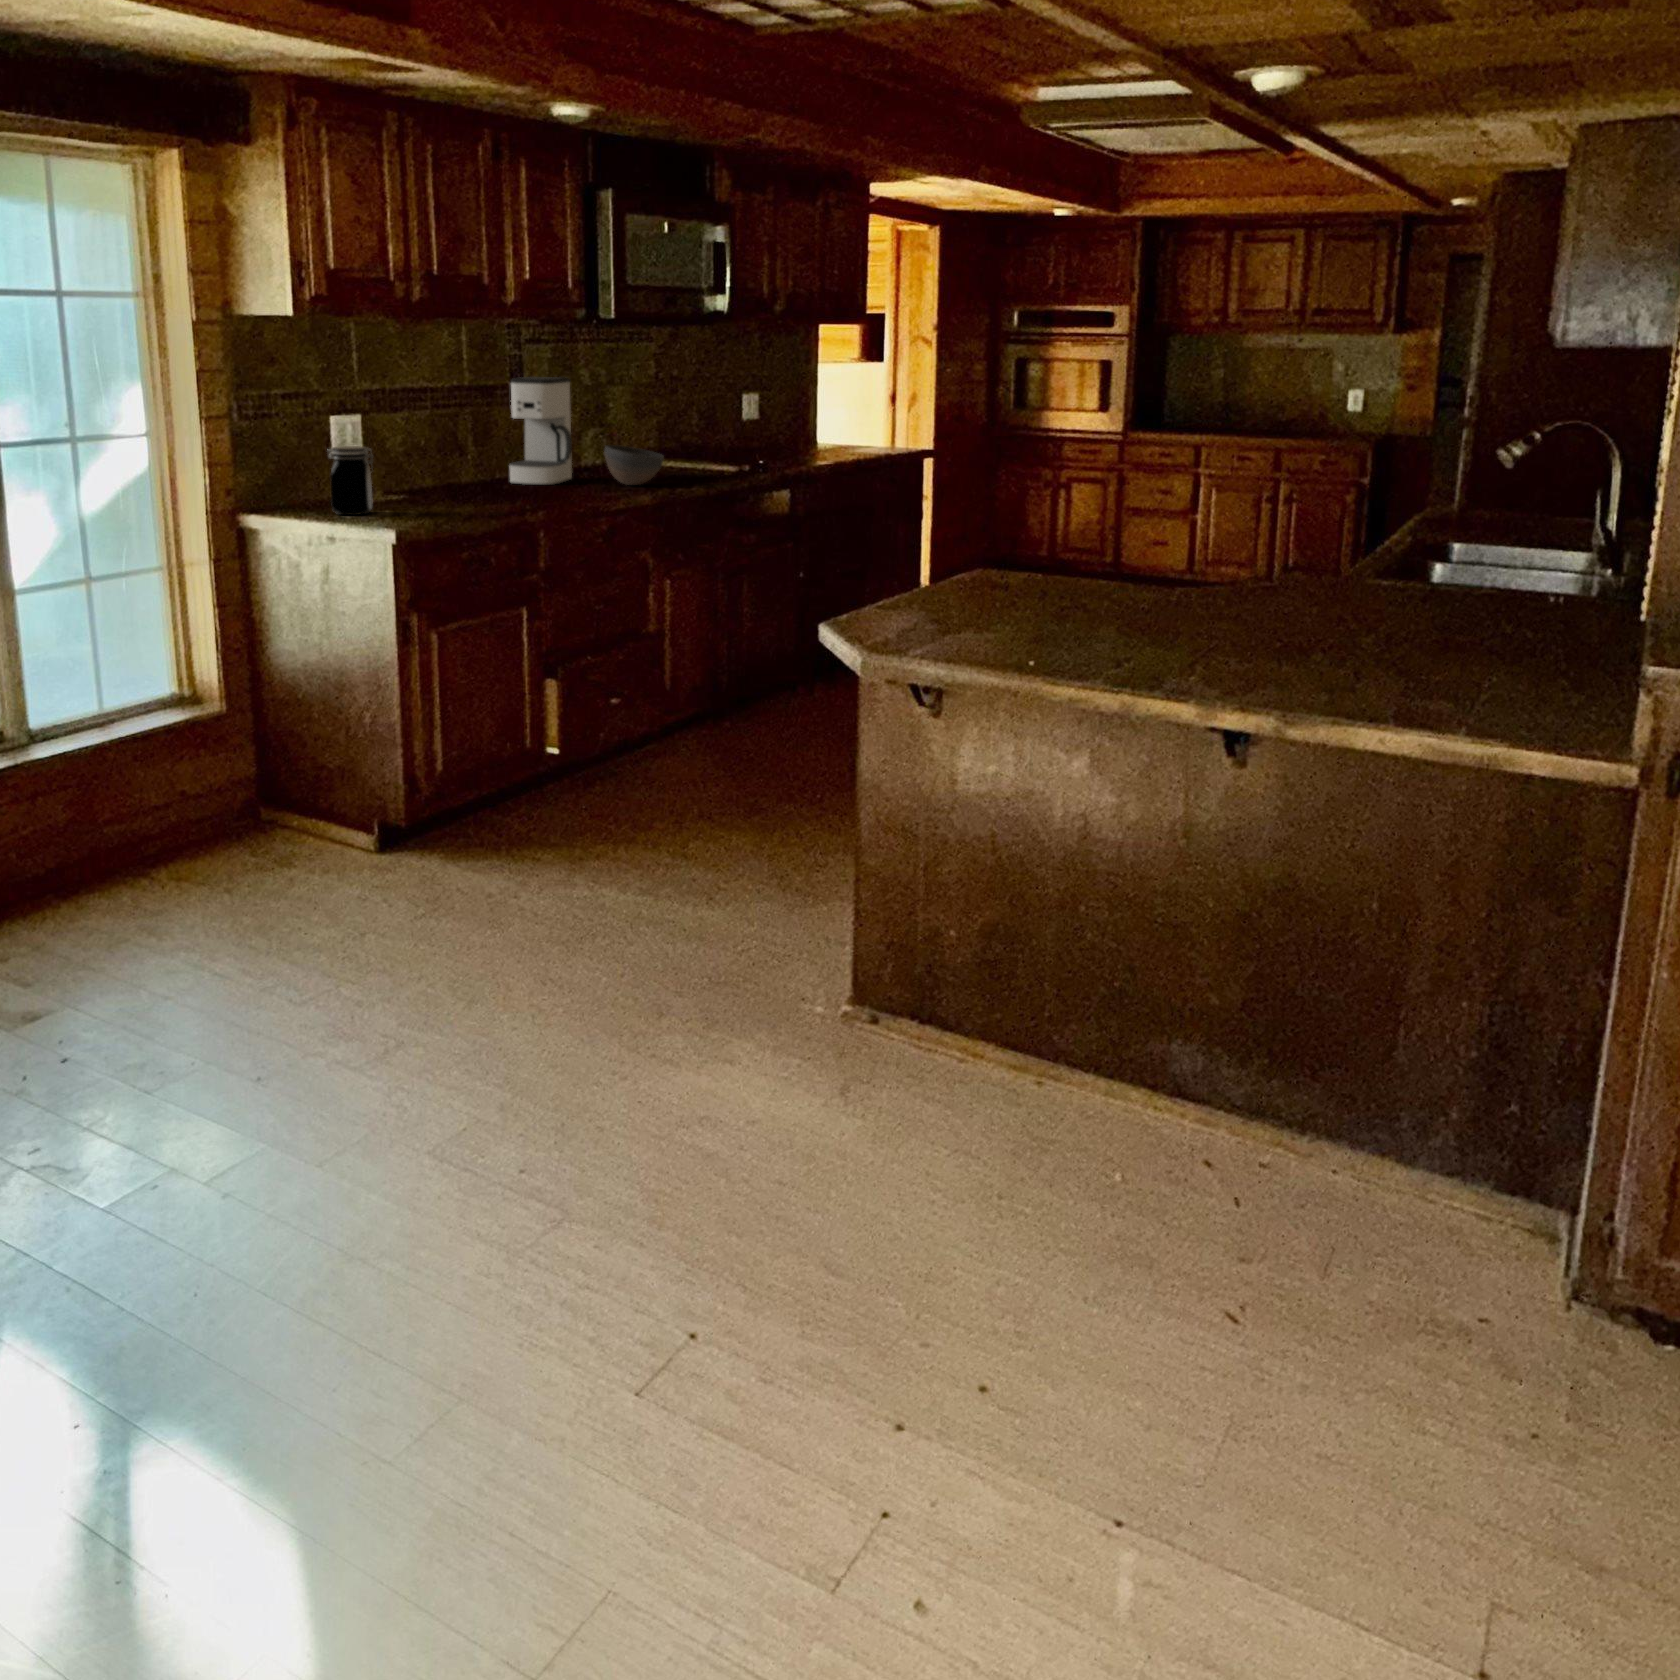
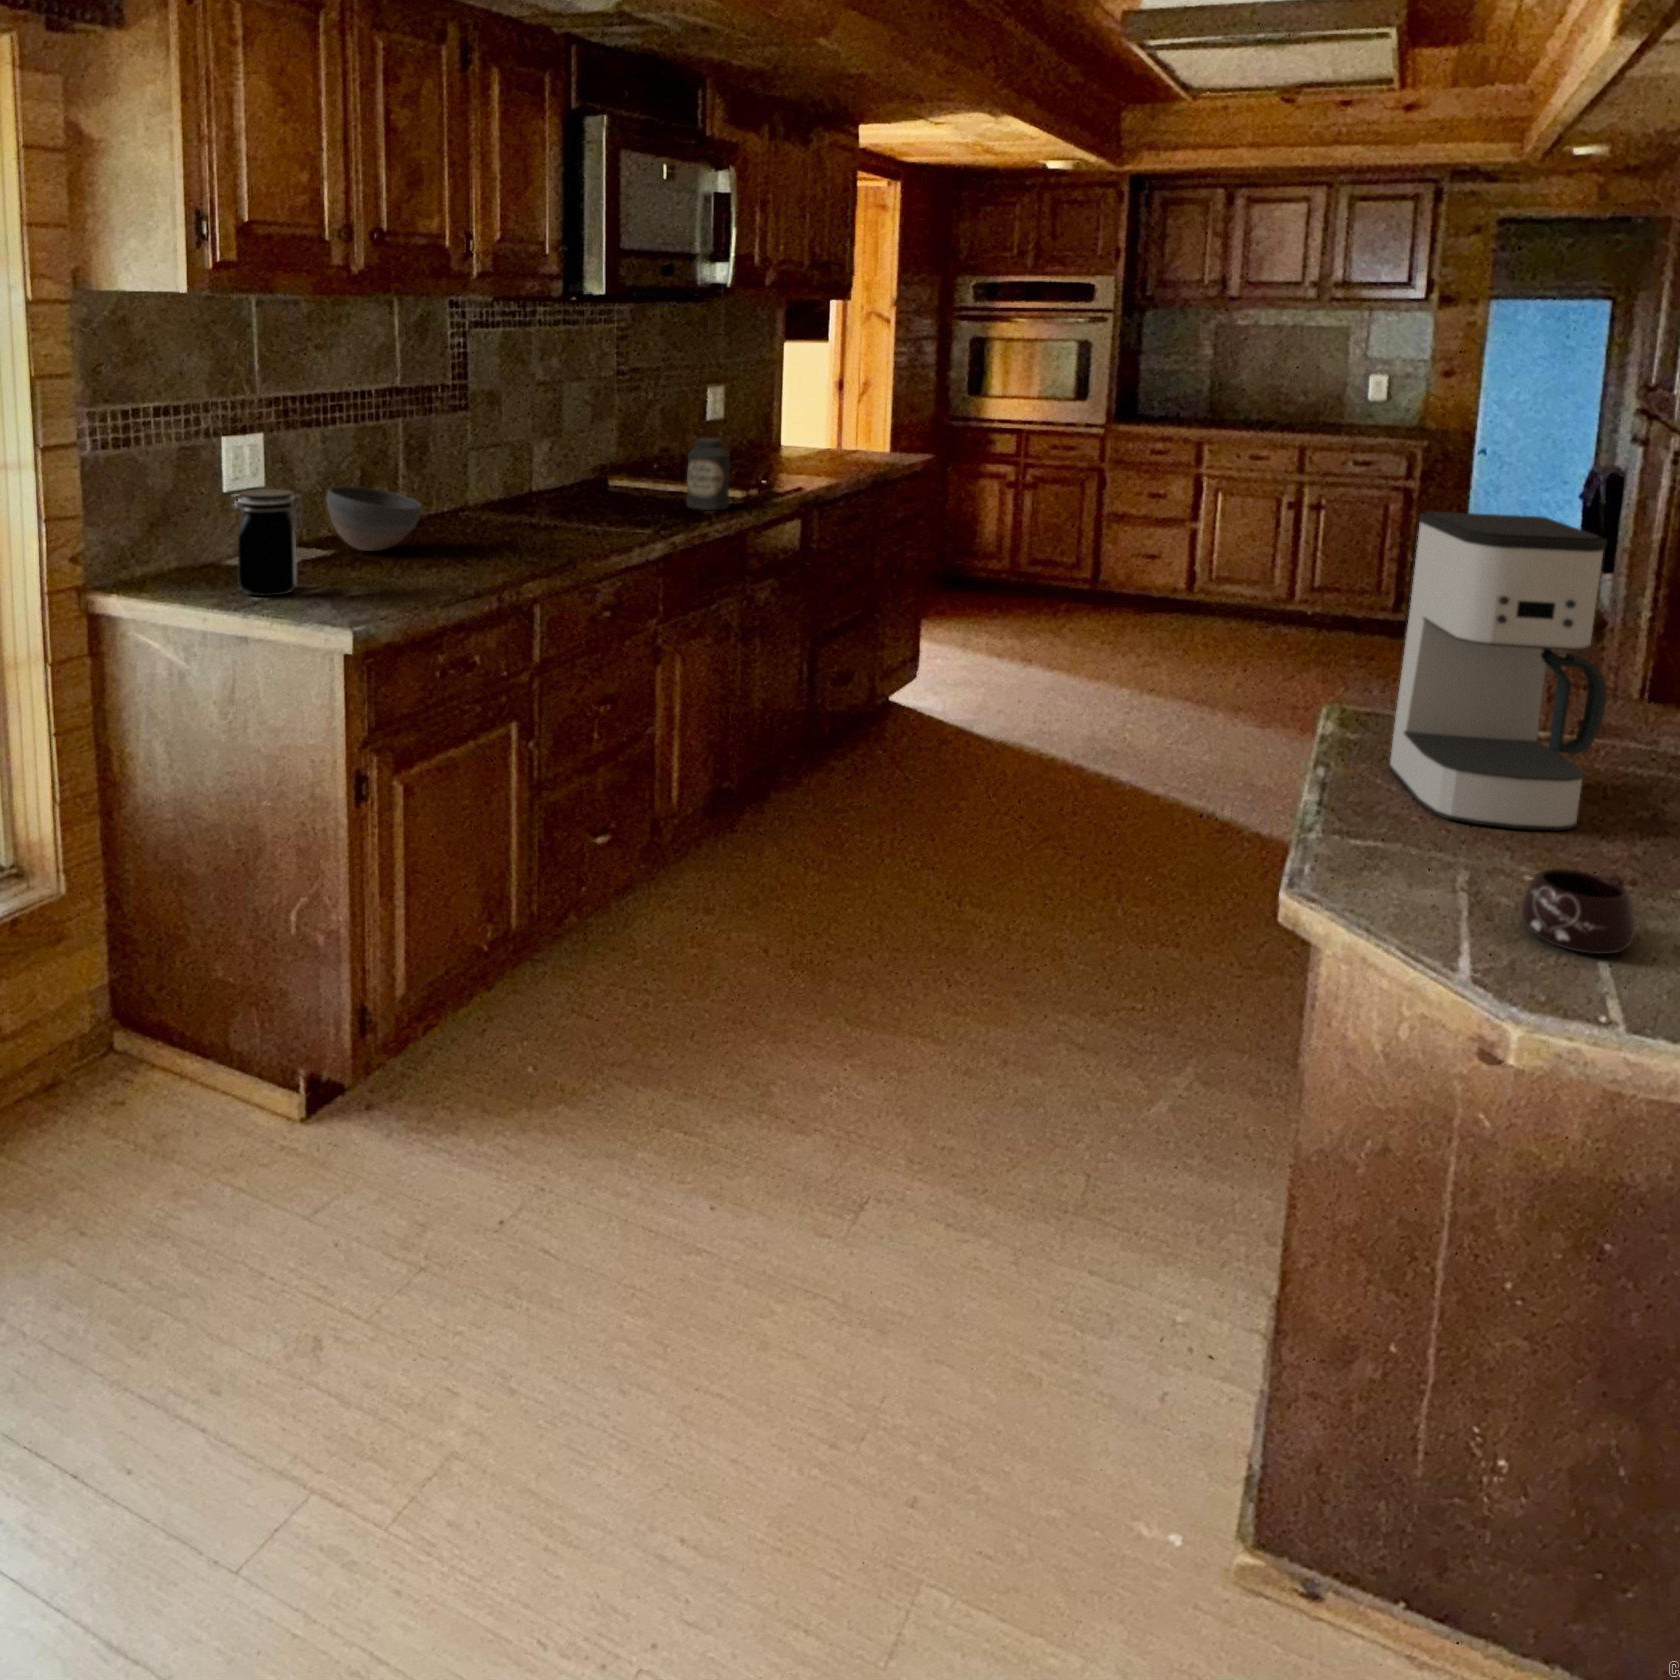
coffee maker: present [509,377,572,485] -> present [1389,511,1607,831]
canister: none [693,426,724,479] -> present [687,438,730,510]
bowl: present [604,445,664,485] -> present [326,486,422,551]
mug: none [937,612,995,649] -> present [1521,869,1635,954]

